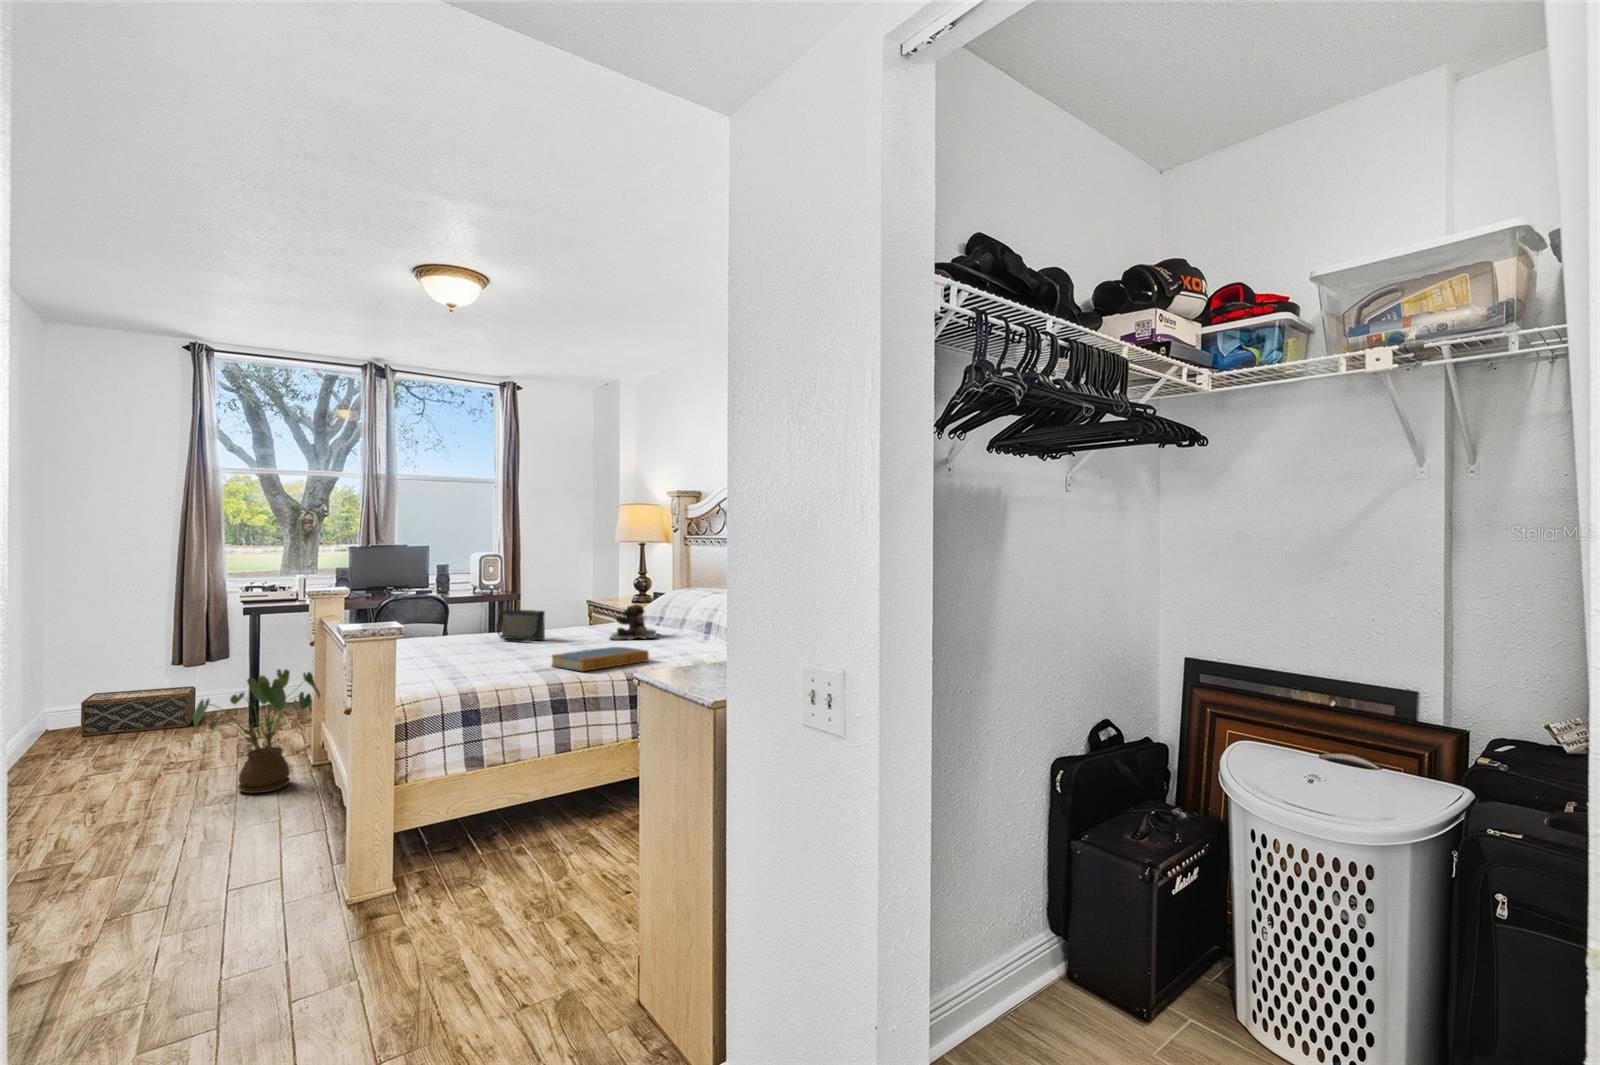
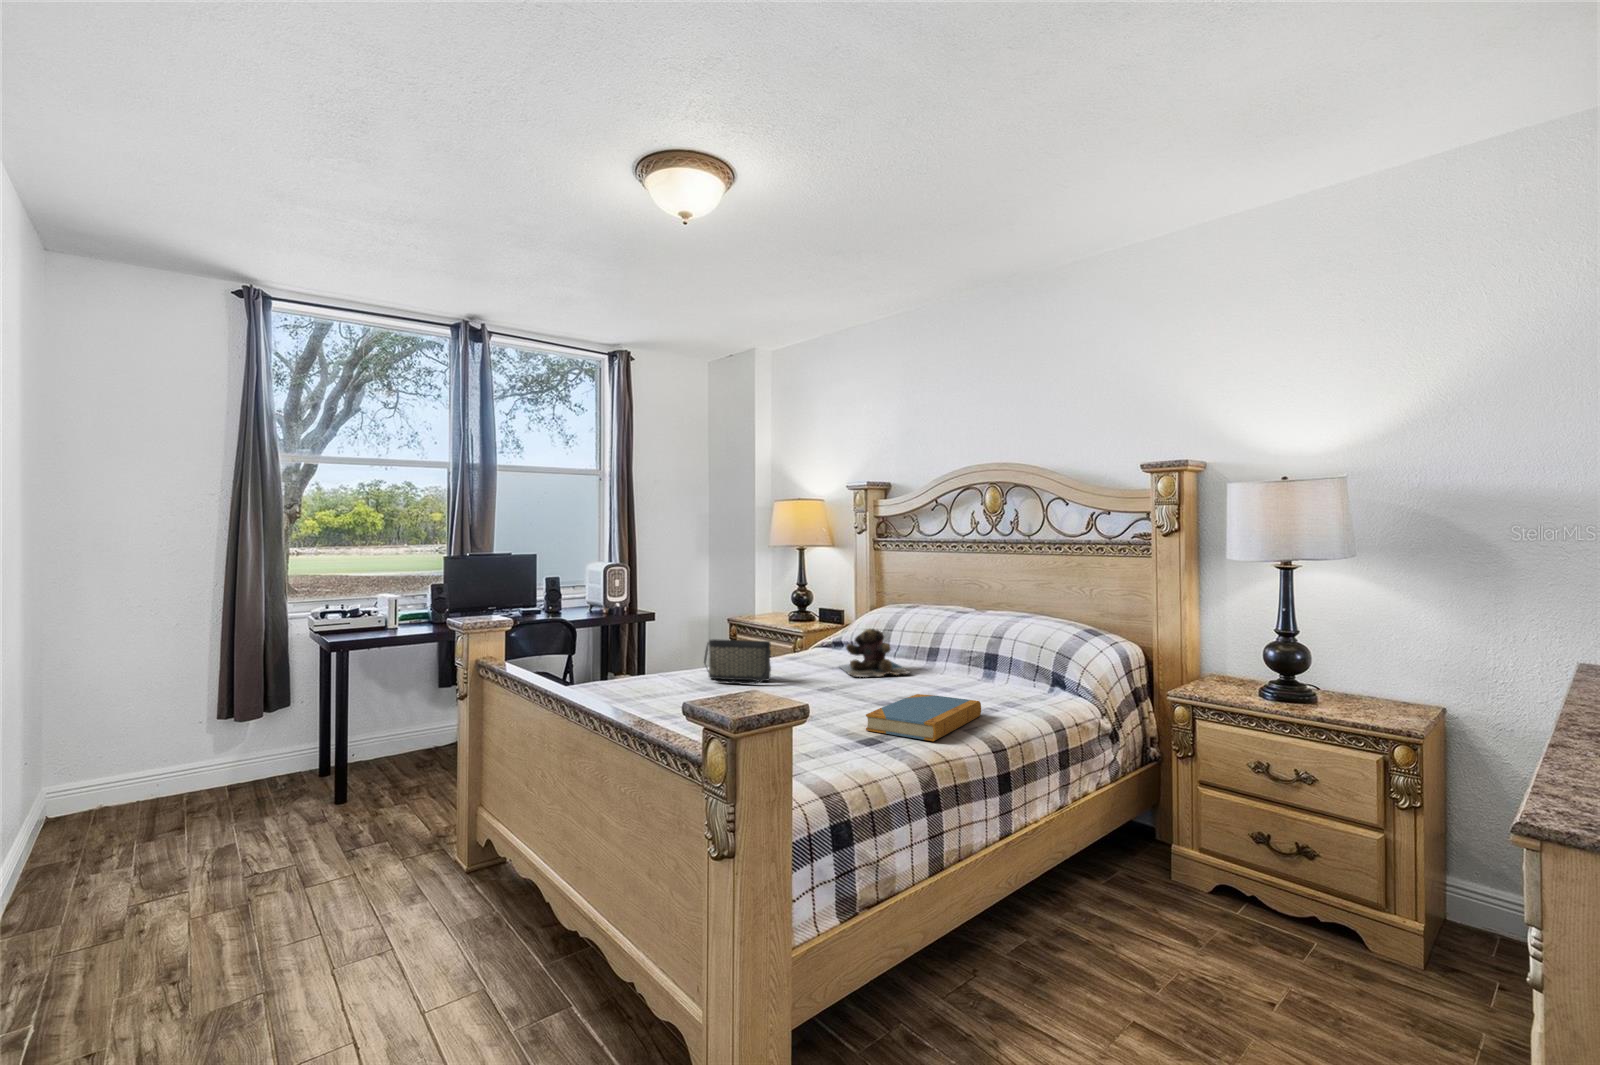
house plant: present [193,669,320,793] -> none [324,738,496,929]
woven basket: present [81,686,196,736] -> none [105,744,254,823]

